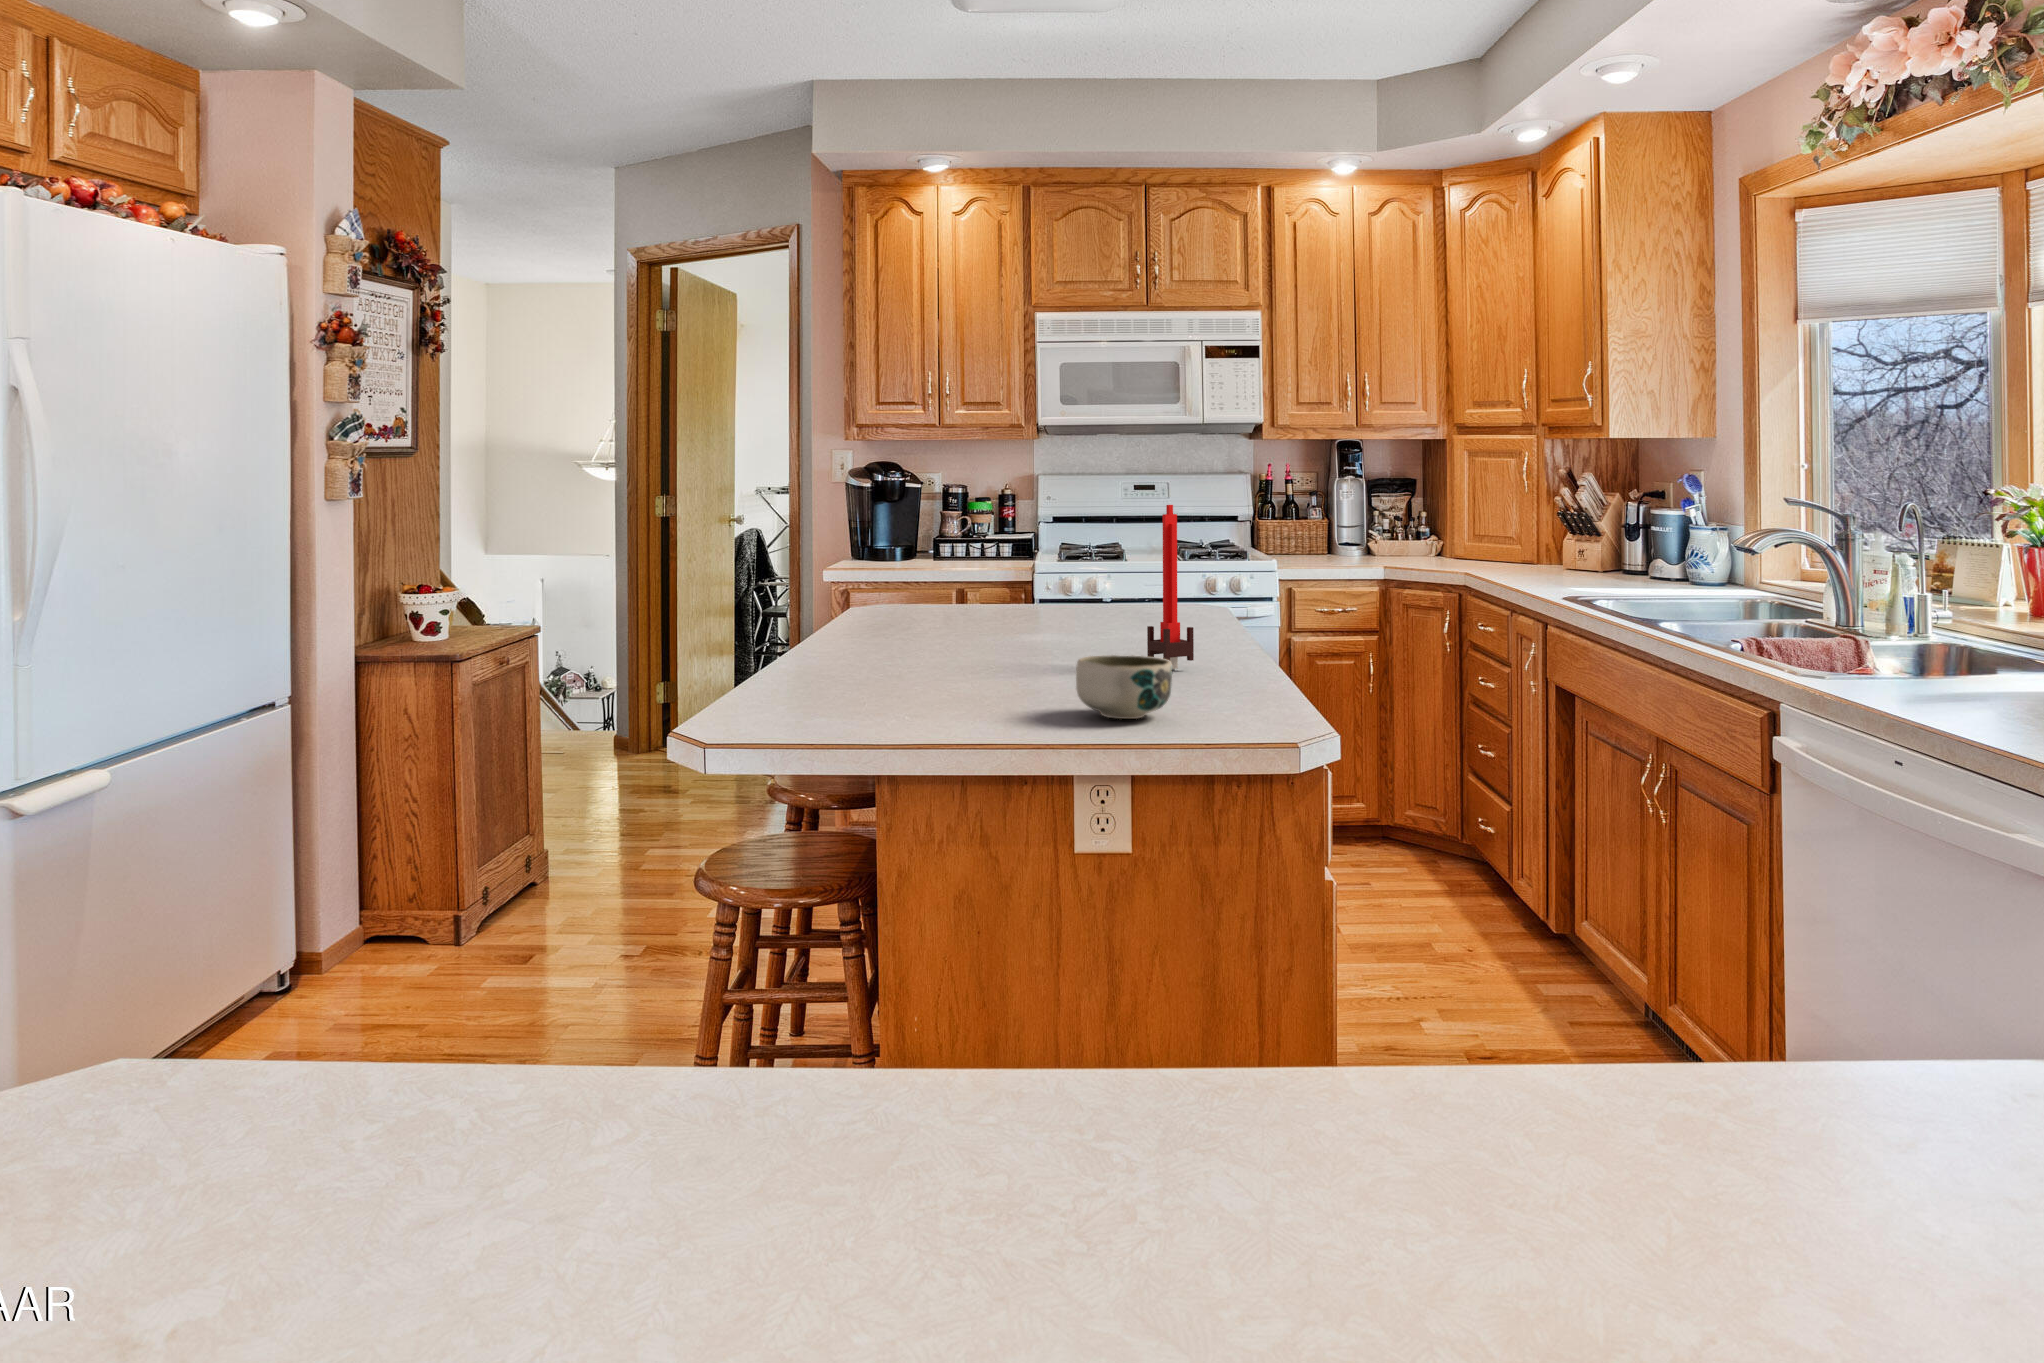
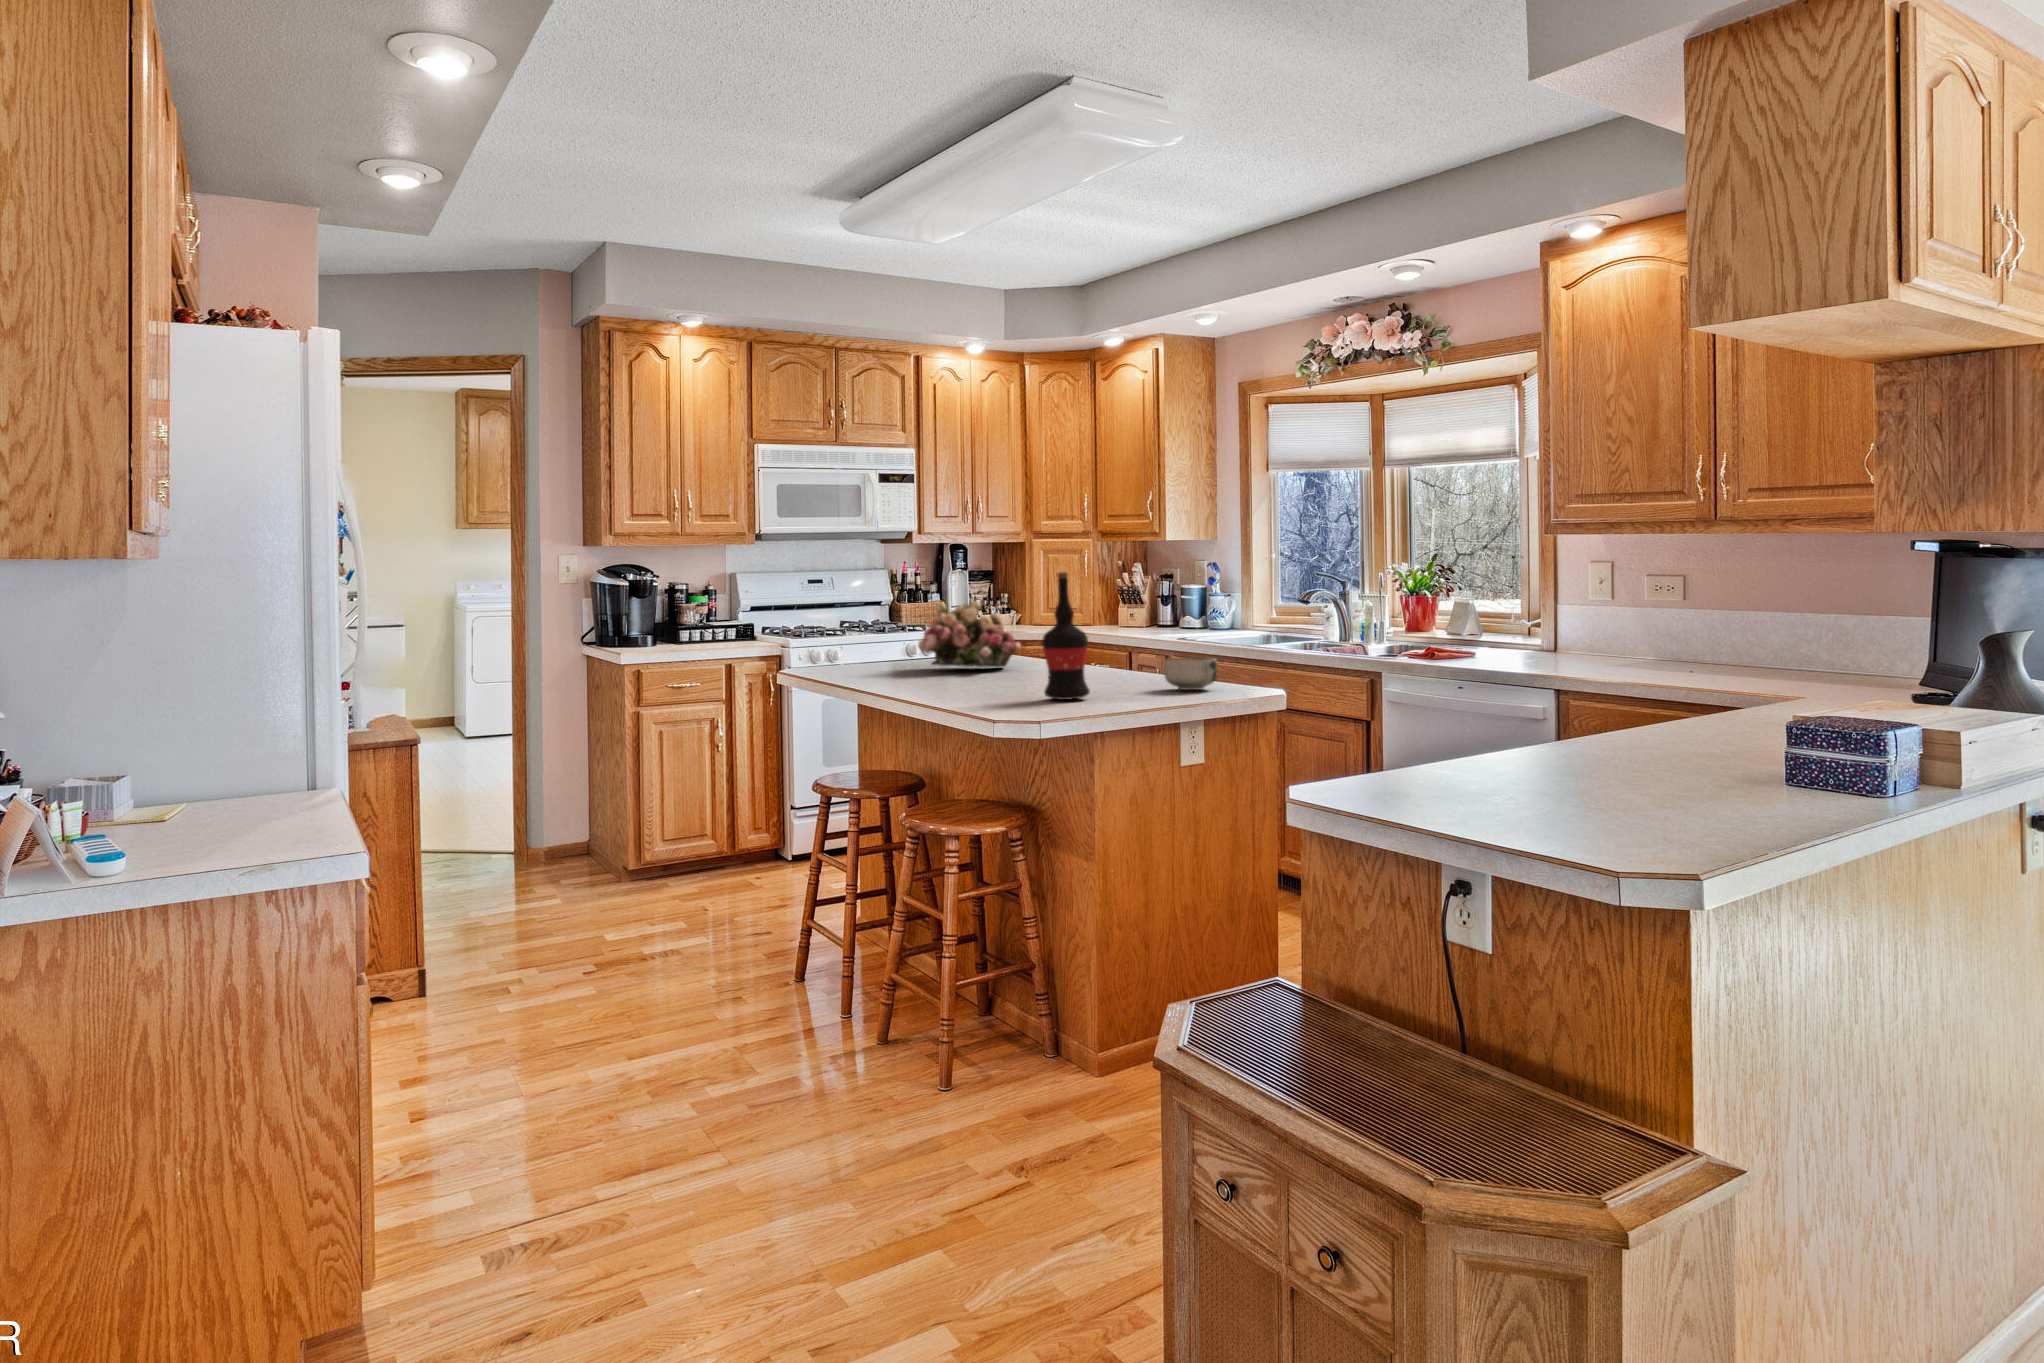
wine bottle: none [831,499,907,714] -> present [1042,572,1090,700]
candle: present [1147,505,1194,669] -> none [1110,577,1137,677]
flower arrangement: none [960,530,1119,630] -> present [918,601,1020,667]

